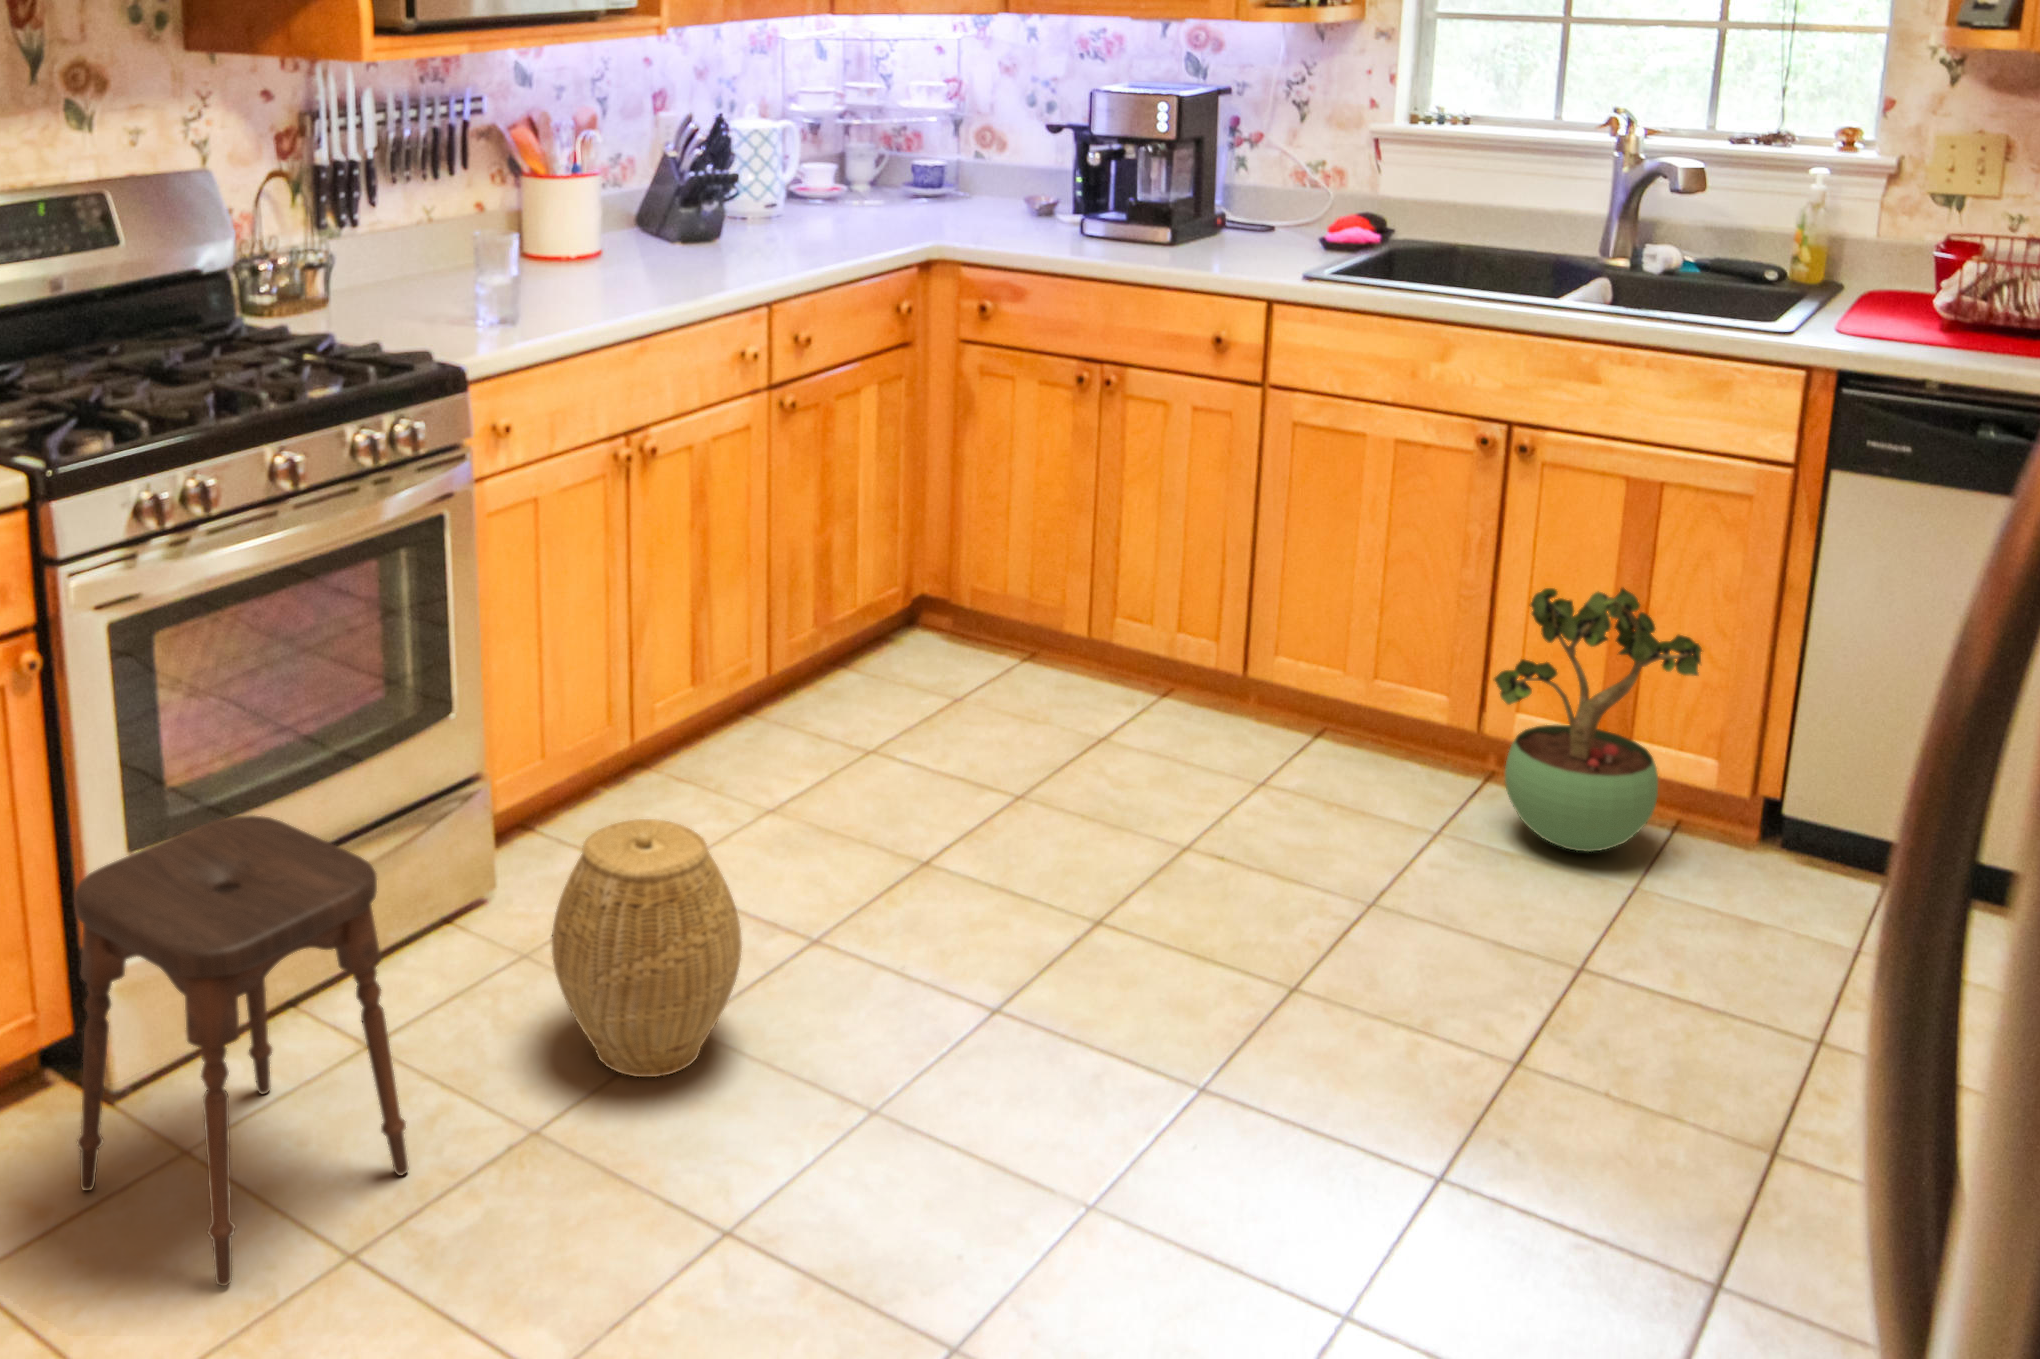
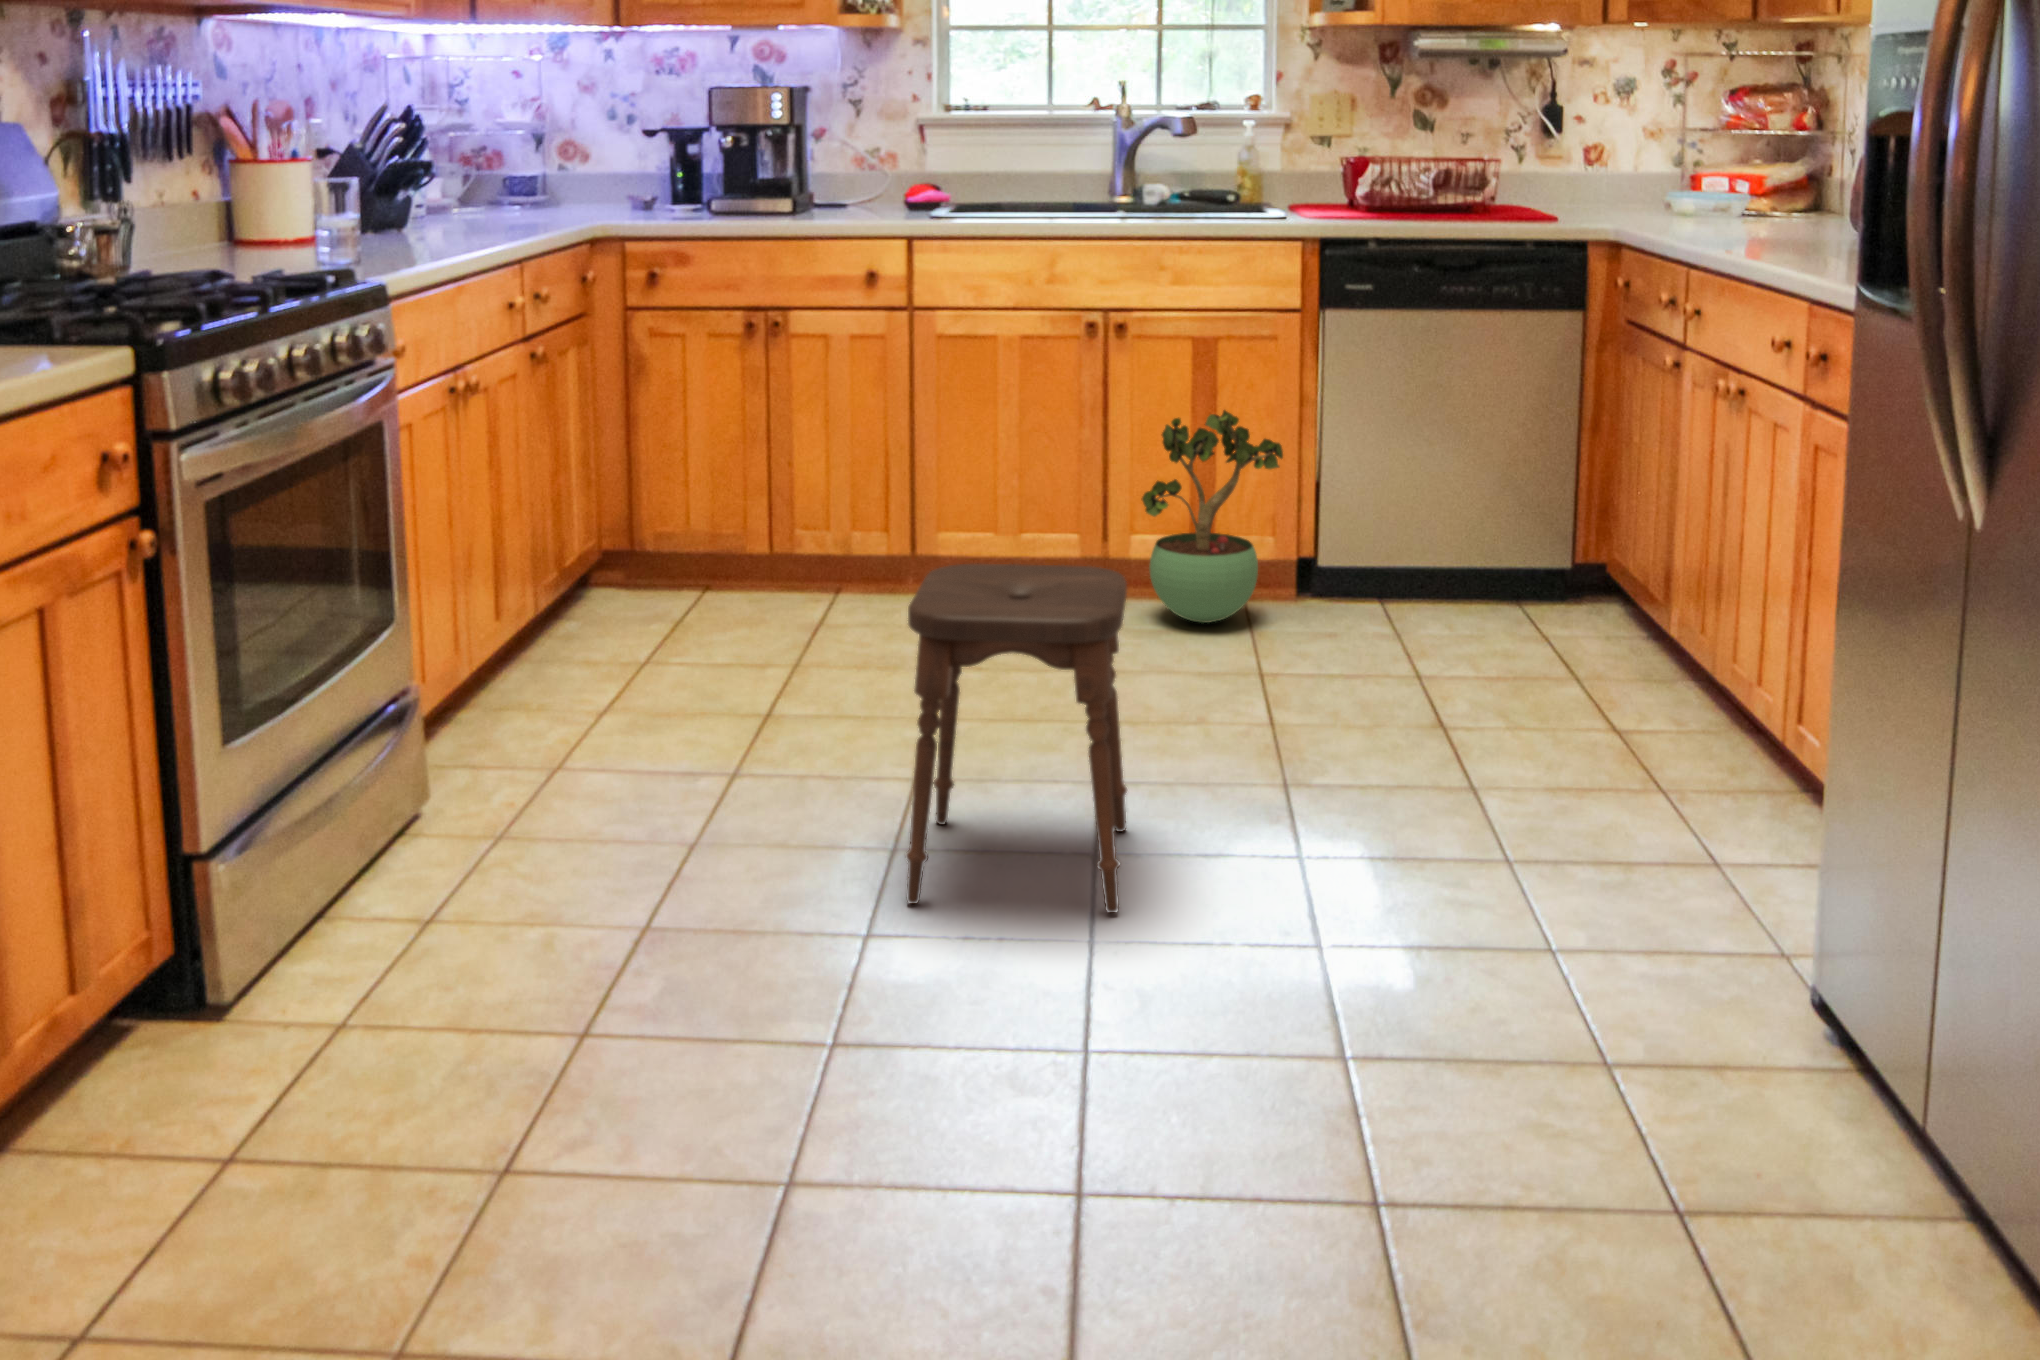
stool: present [74,816,408,1286] -> present [906,564,1127,913]
woven basket: present [552,819,742,1077] -> none [535,680,730,936]

